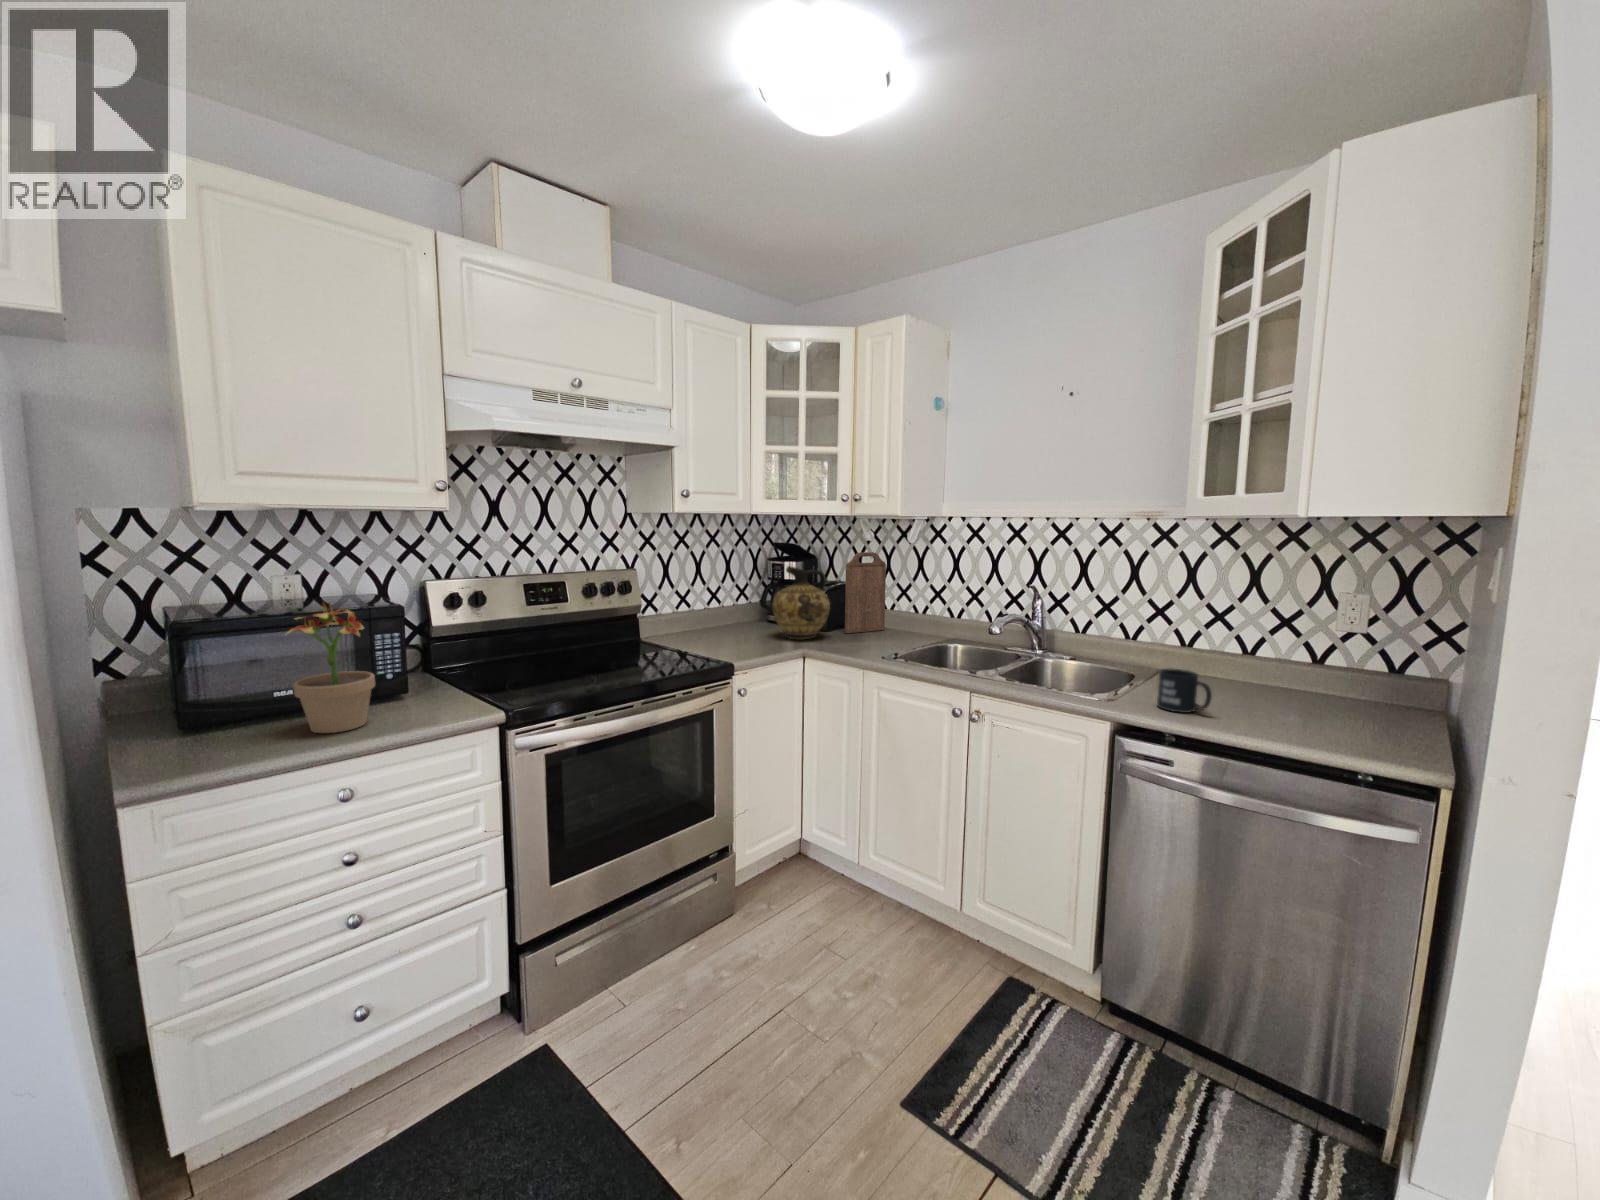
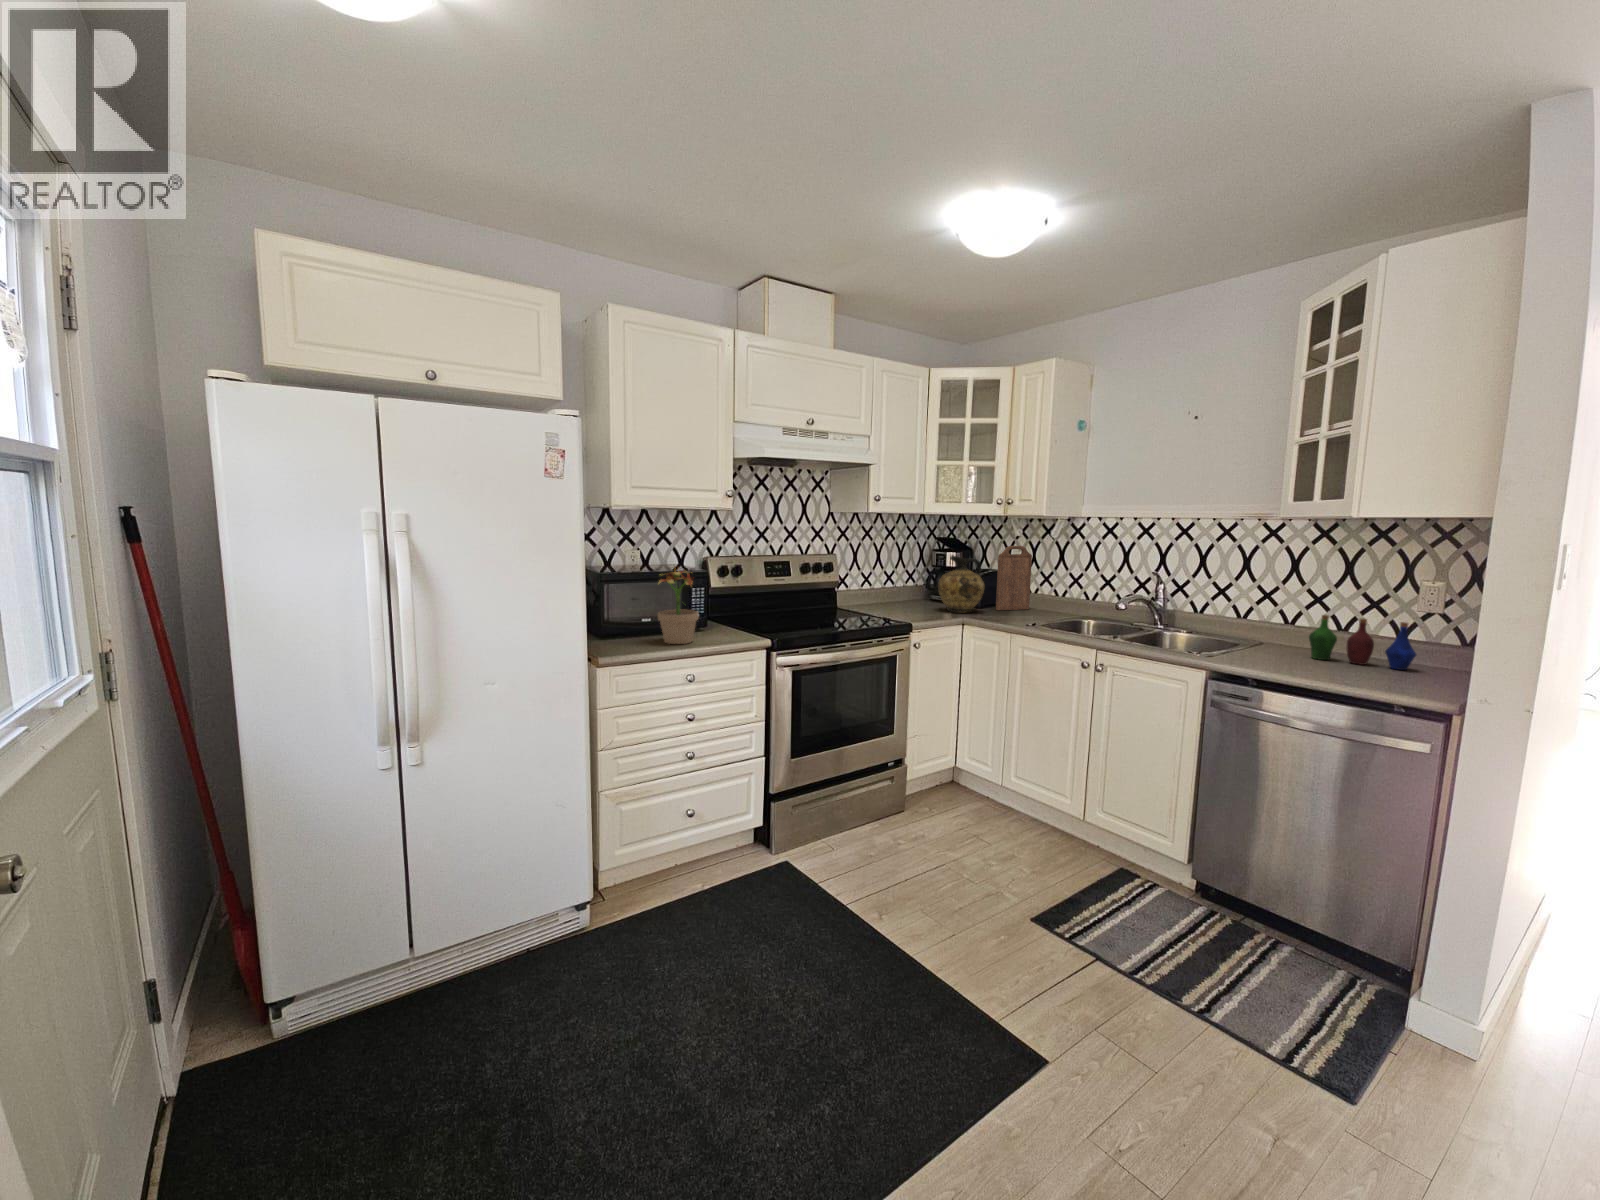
bottle: none [1222,639,1349,707] -> present [1309,615,1416,670]
mug: present [1157,668,1212,713] -> none [1244,634,1287,666]

